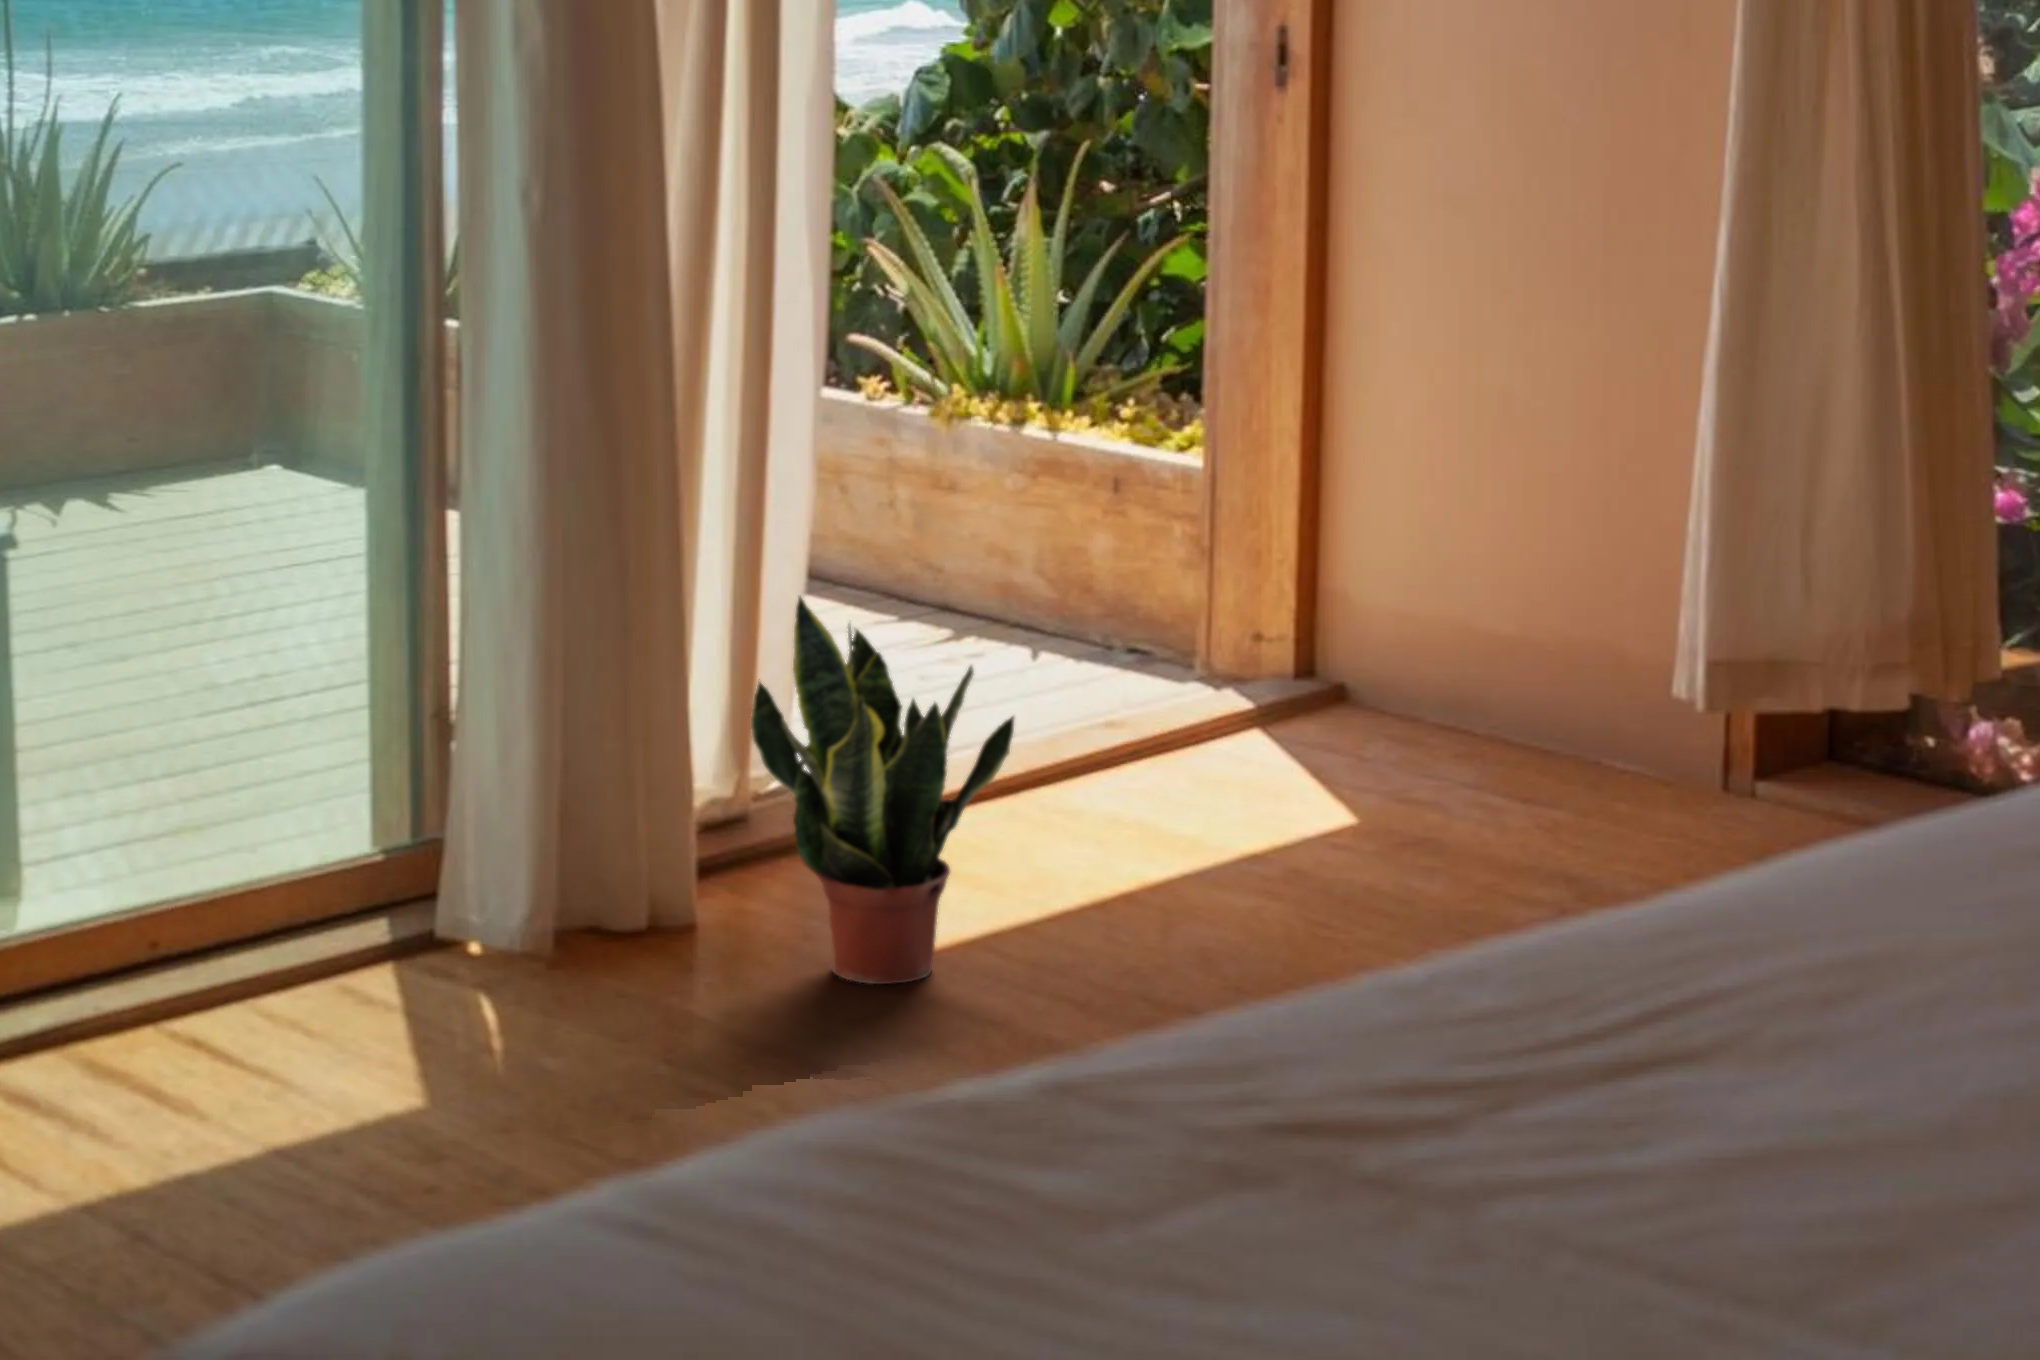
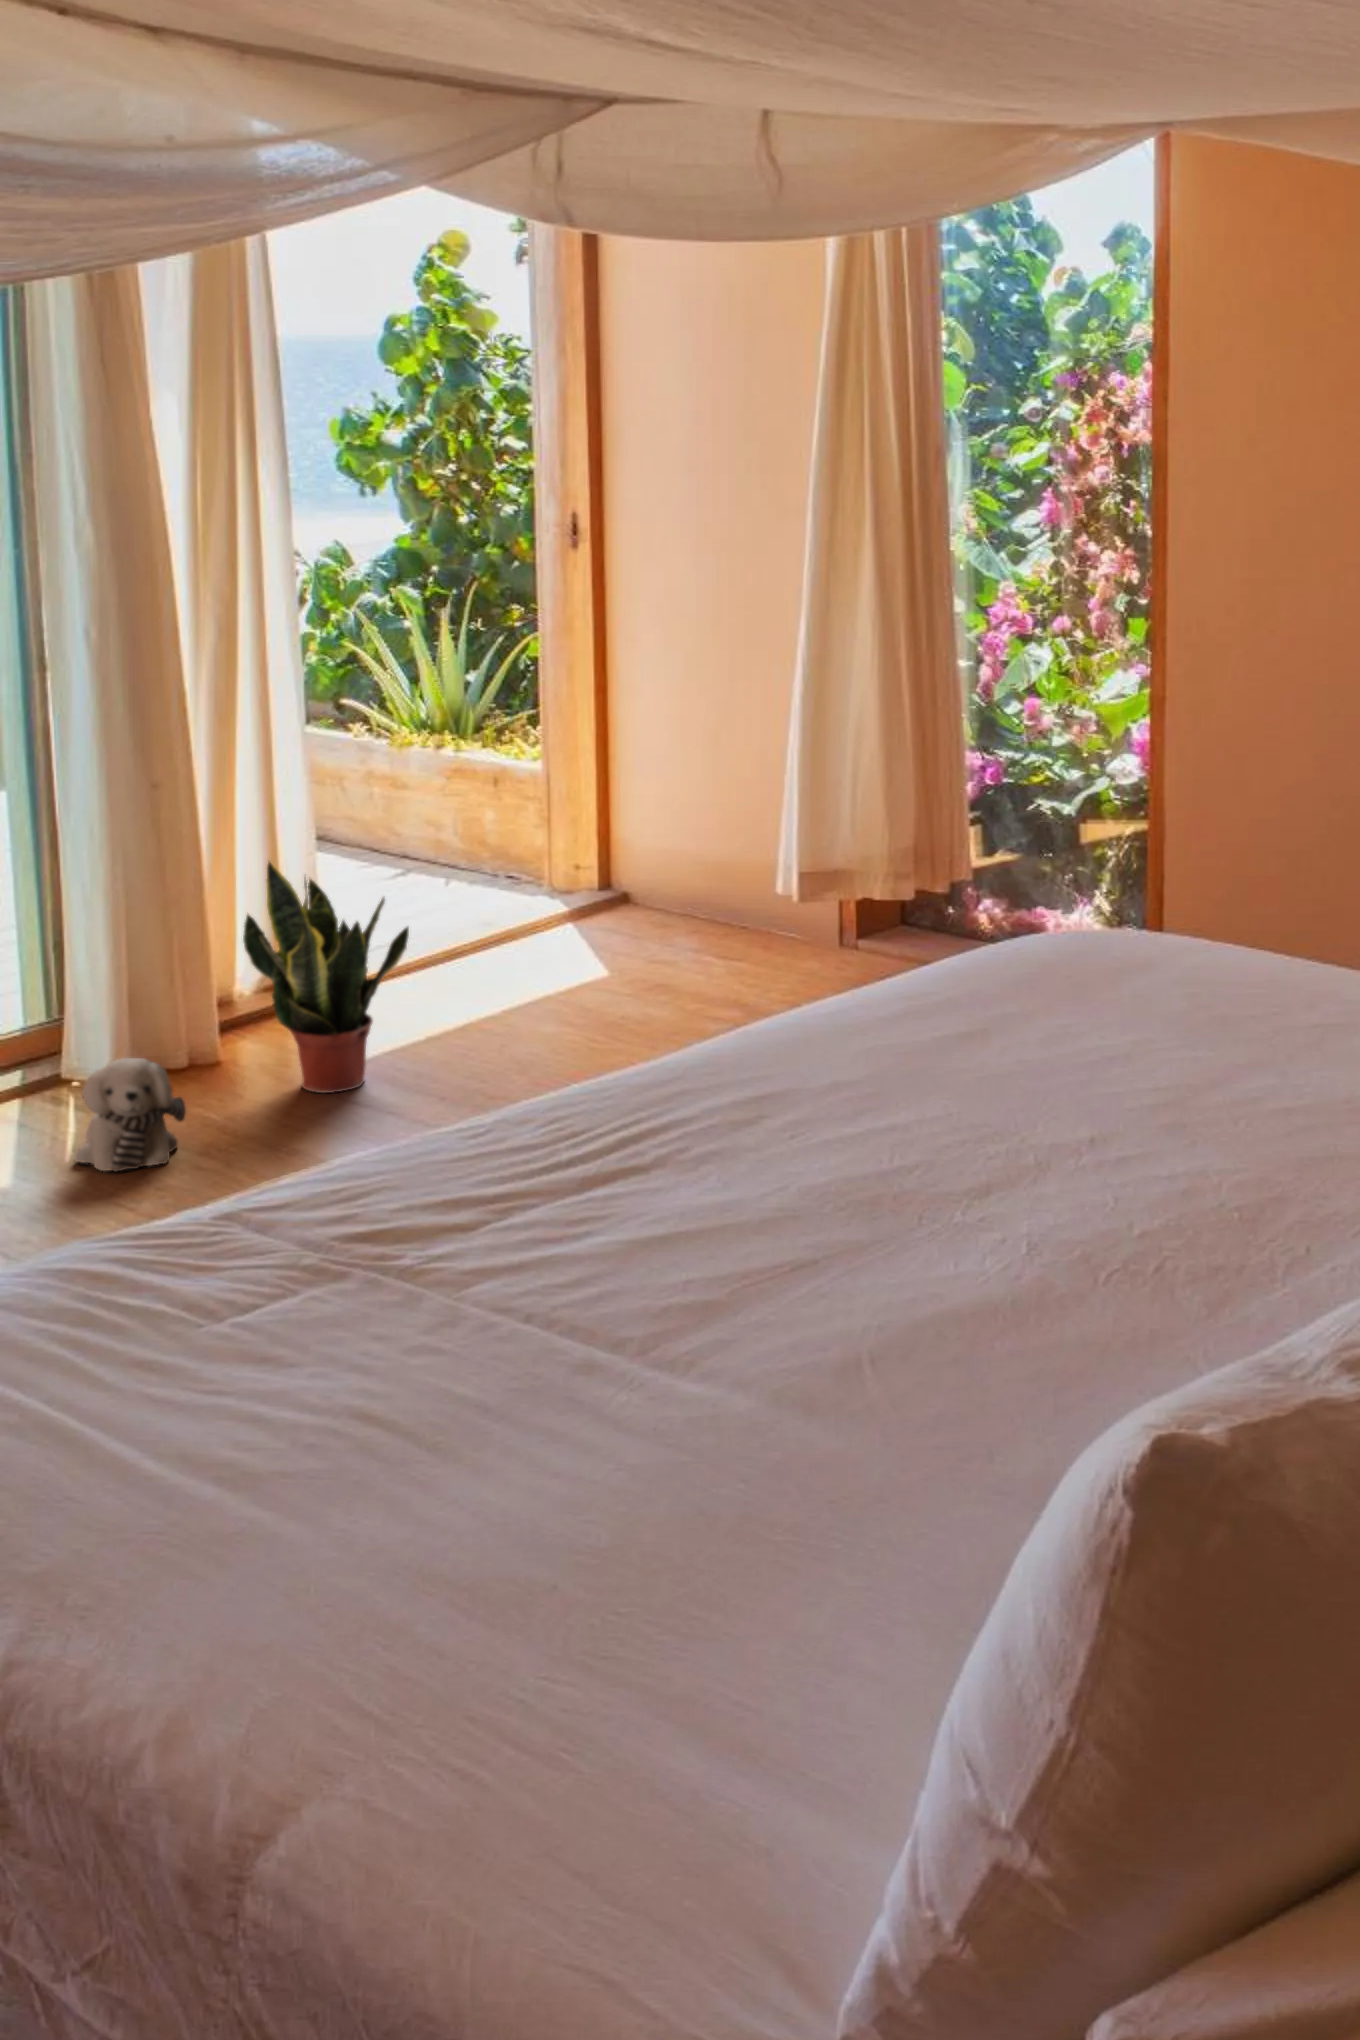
plush toy: none [495,901,667,1082] -> present [75,1058,186,1171]

